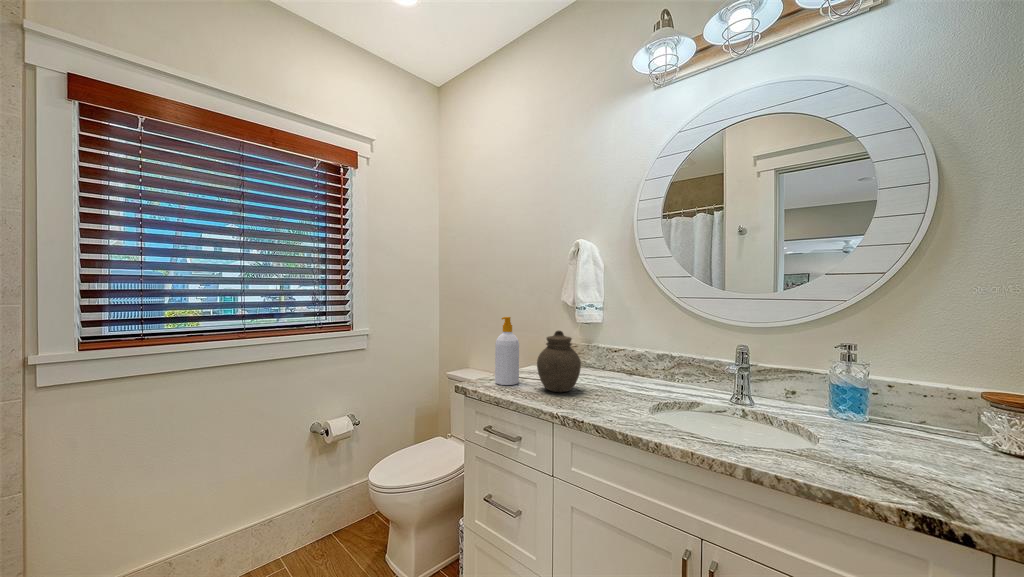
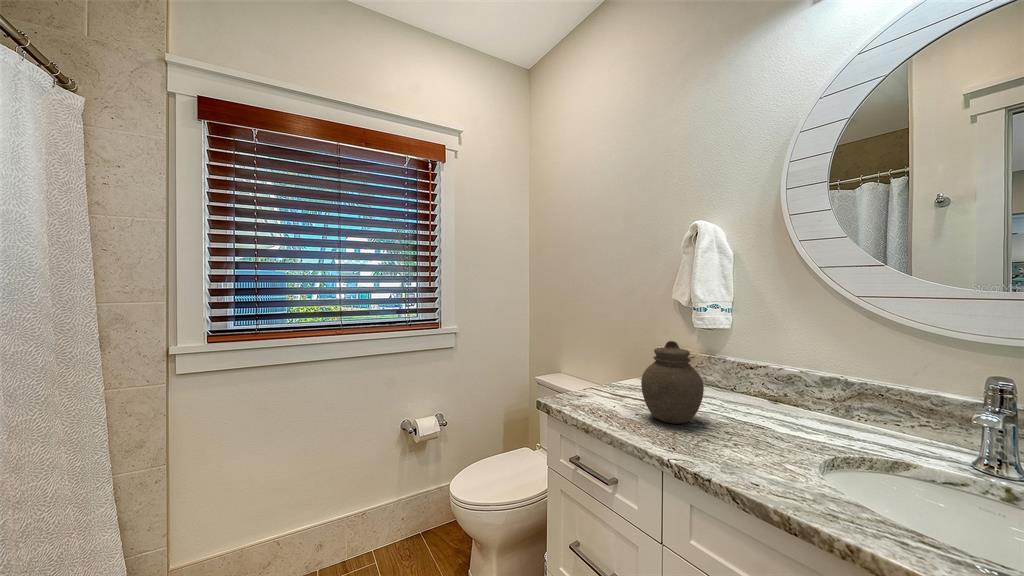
soap bottle: present [495,317,519,385] -> none [588,321,618,406]

